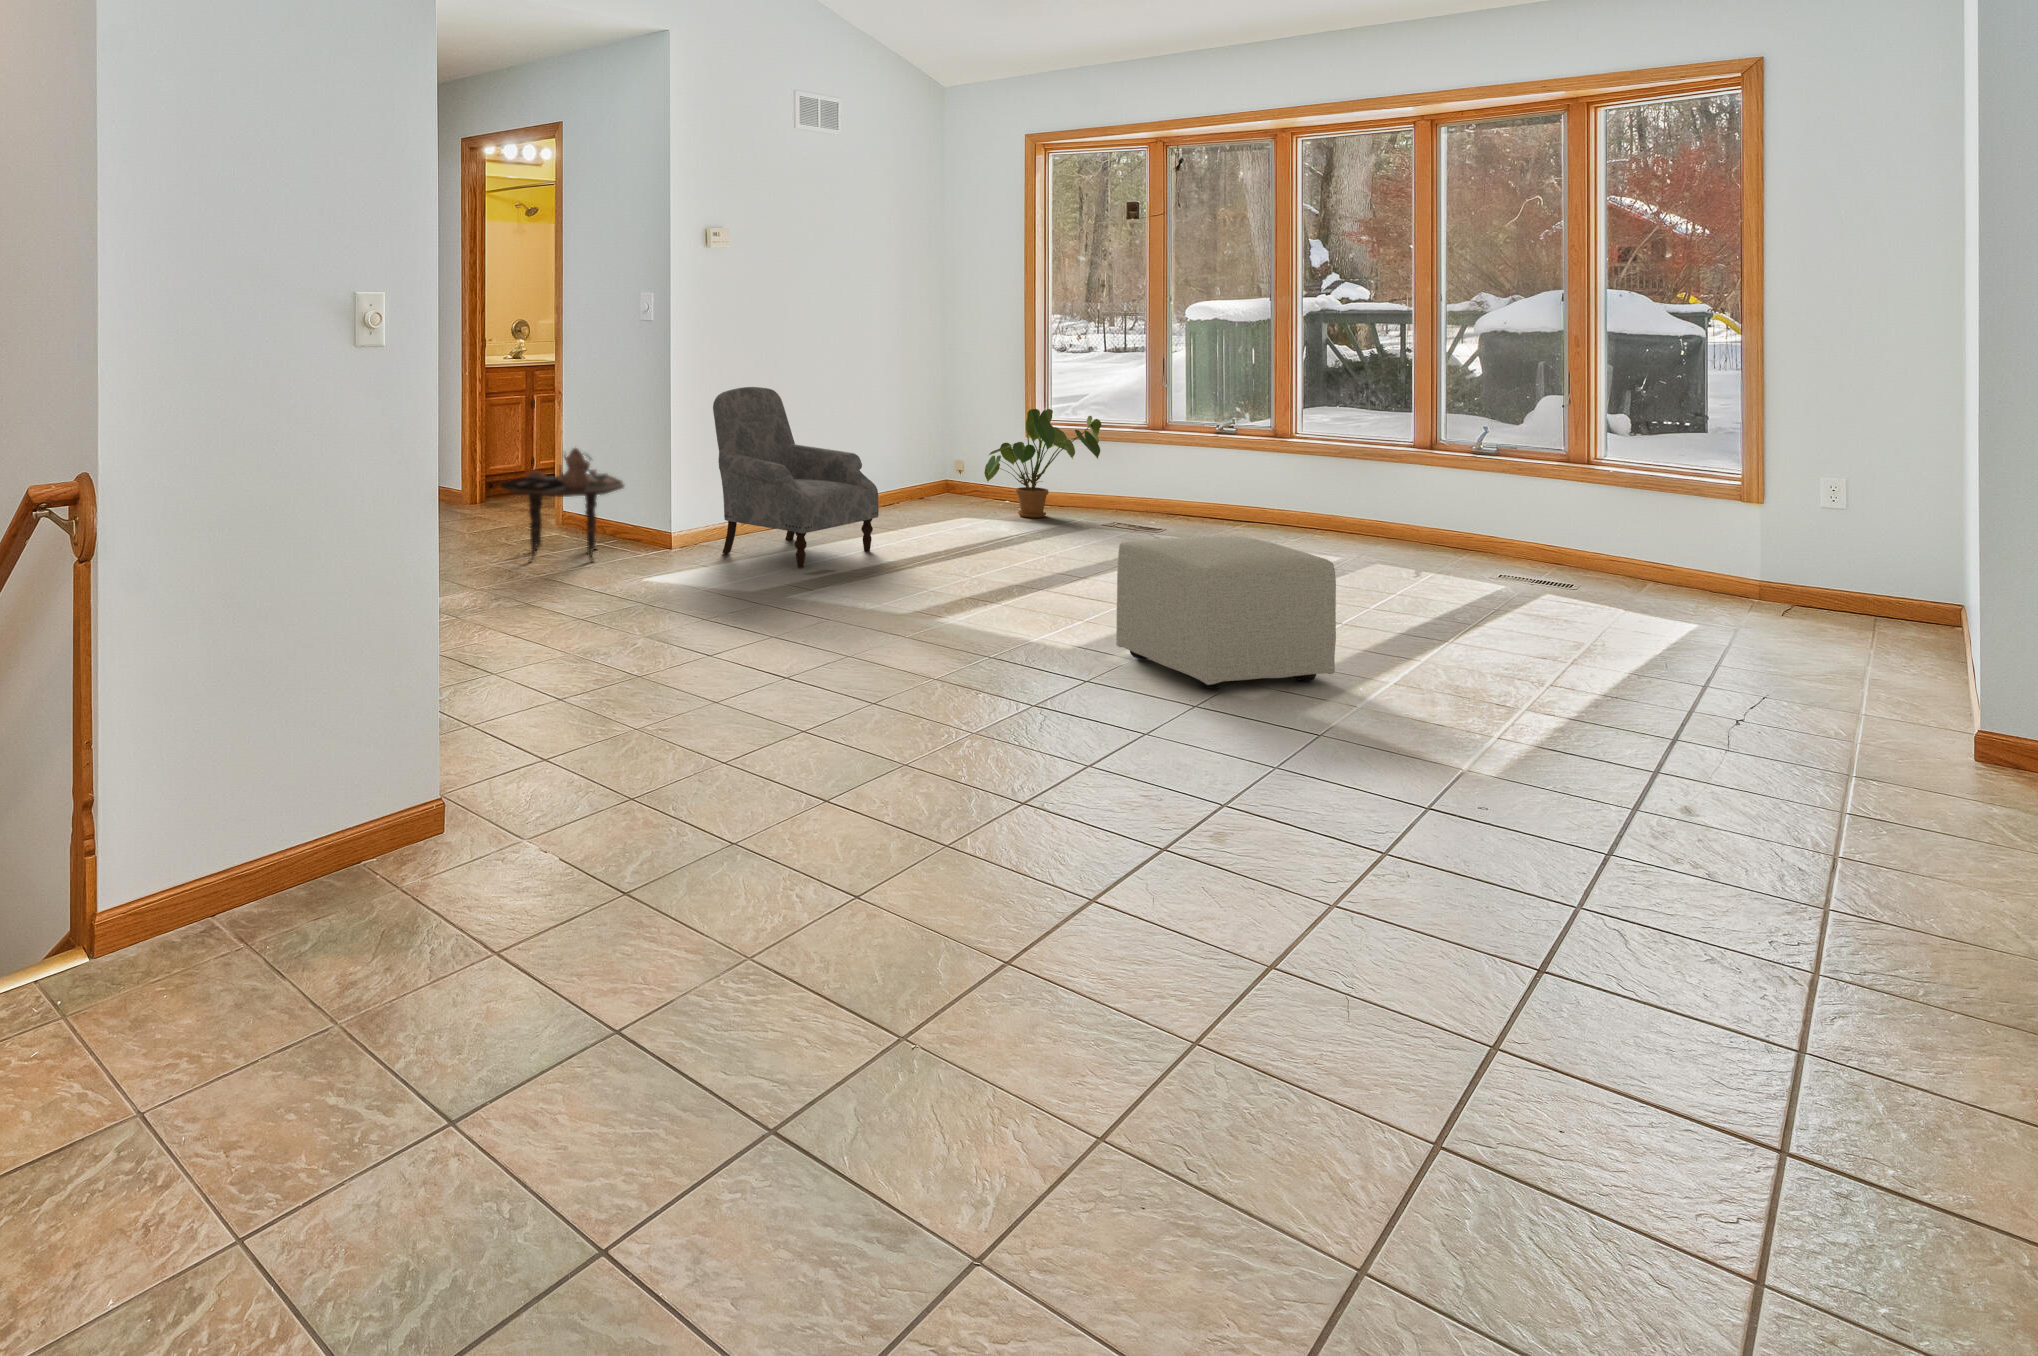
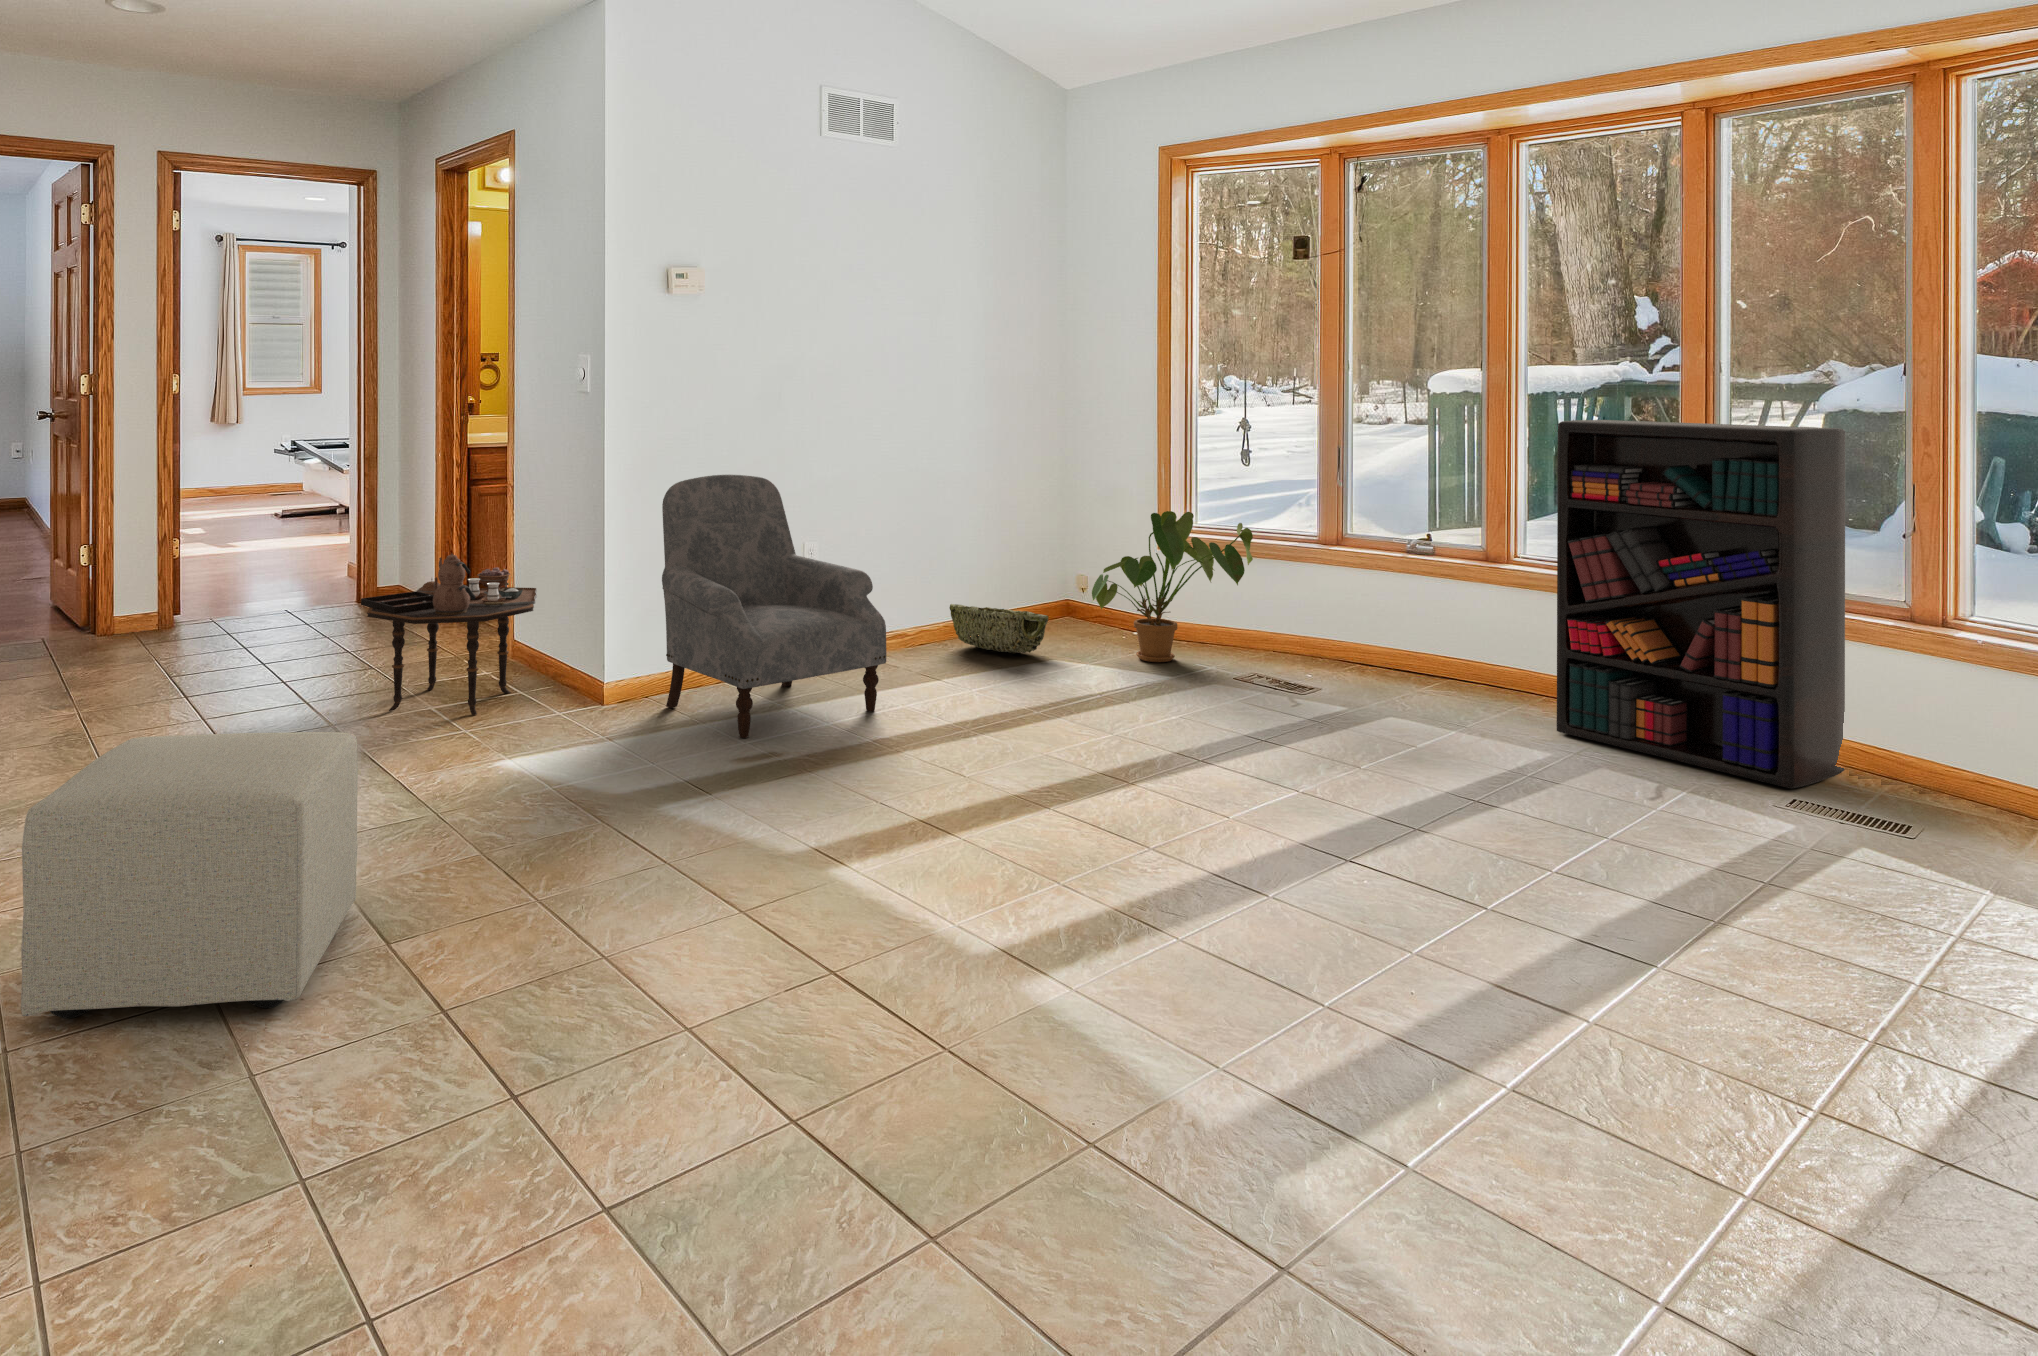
bookshelf: none [1334,336,1527,570] -> present [1557,420,1845,789]
woven basket: none [876,481,954,516] -> present [950,604,1048,654]
ottoman: present [1116,536,1336,688] -> present [21,732,358,1018]

